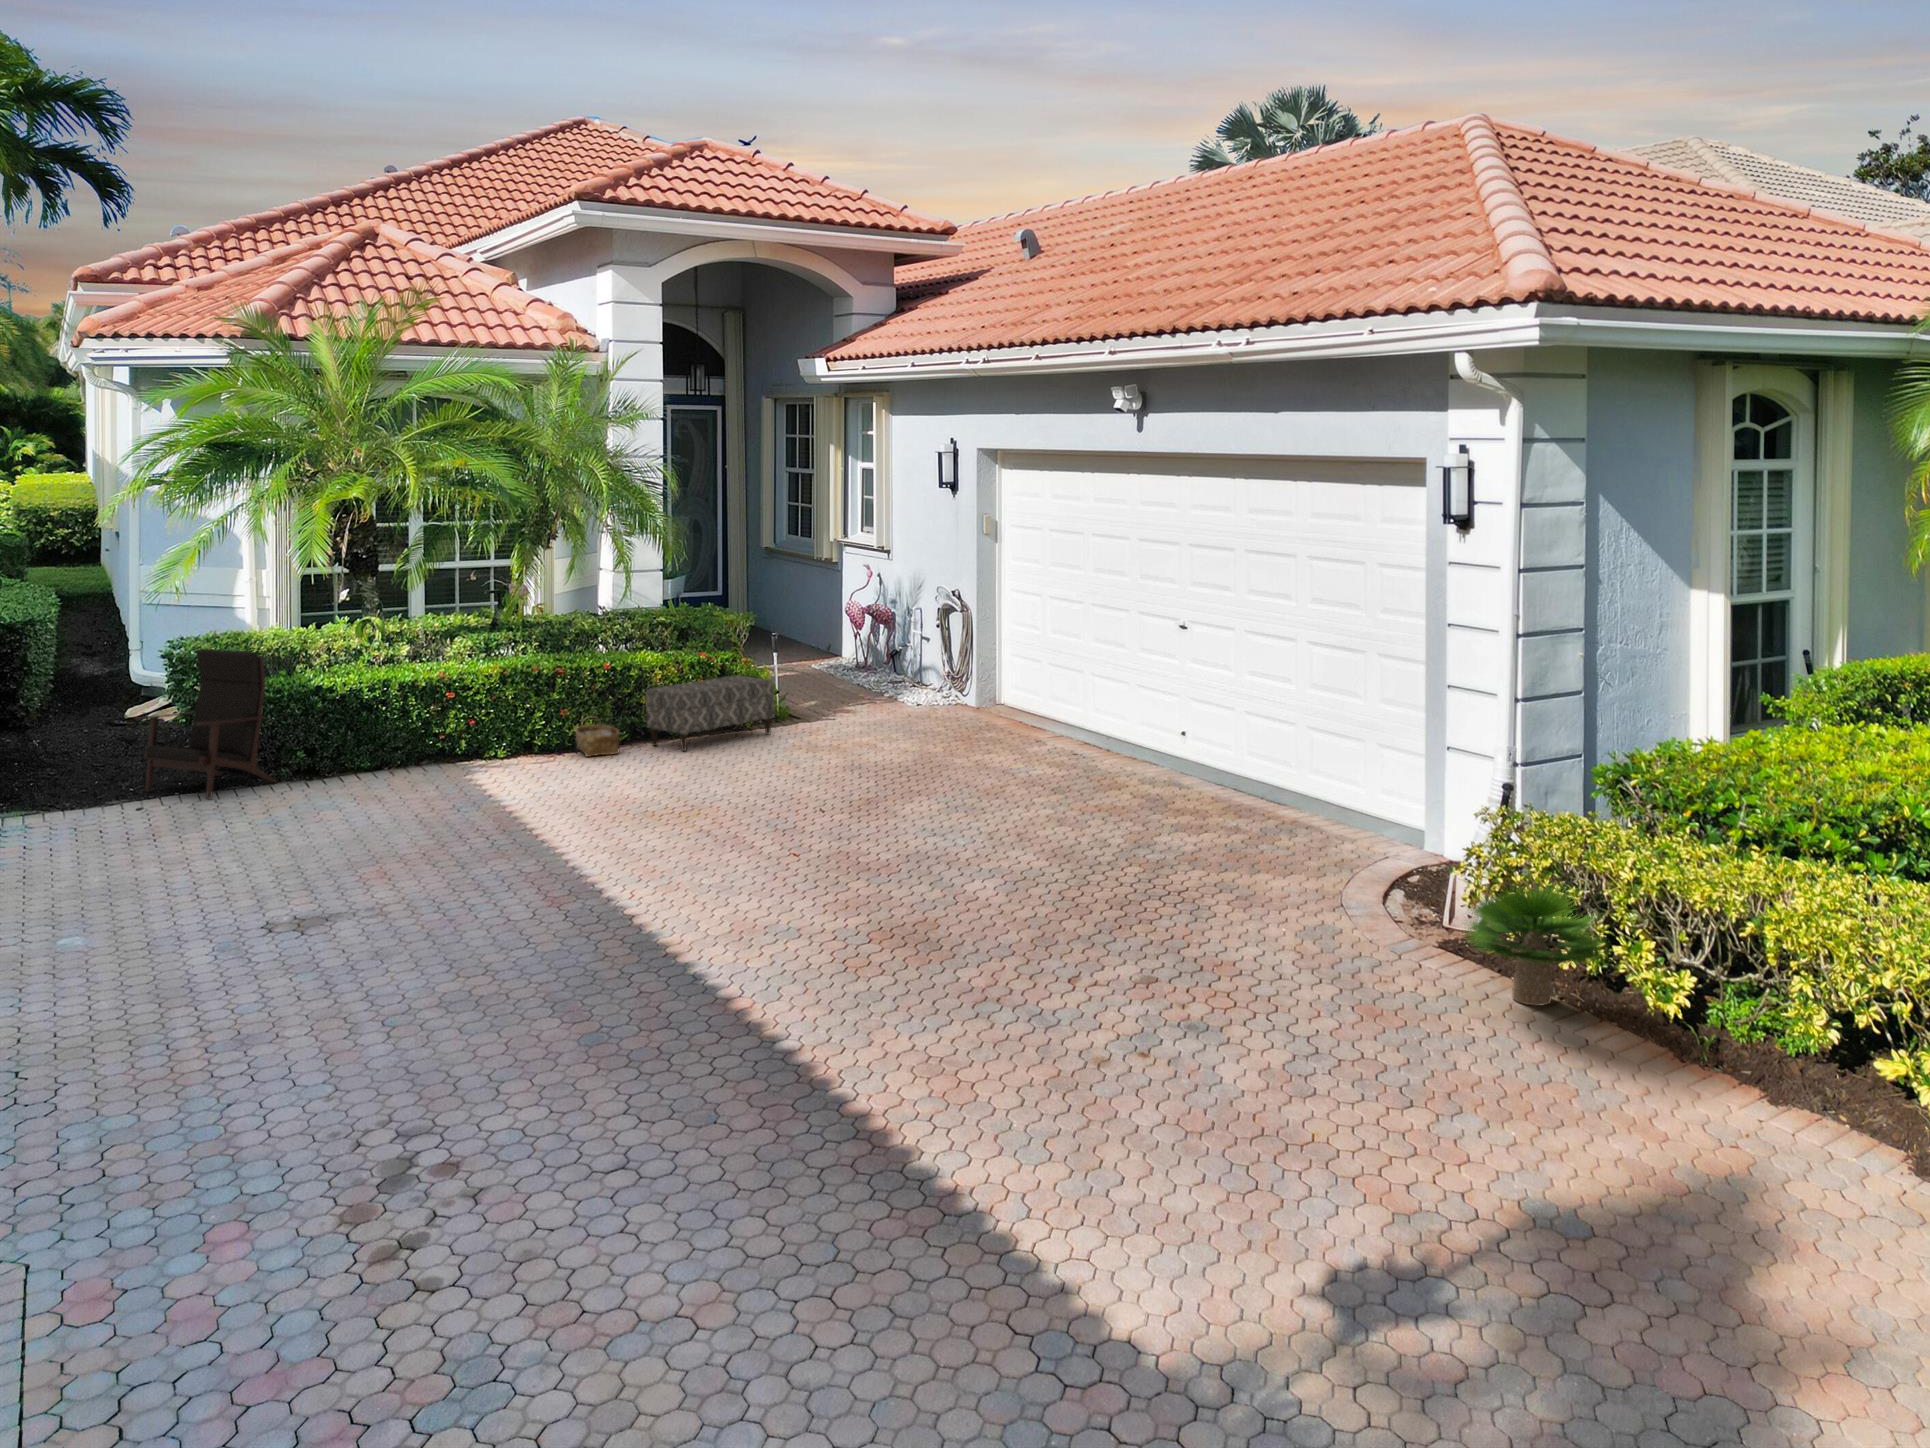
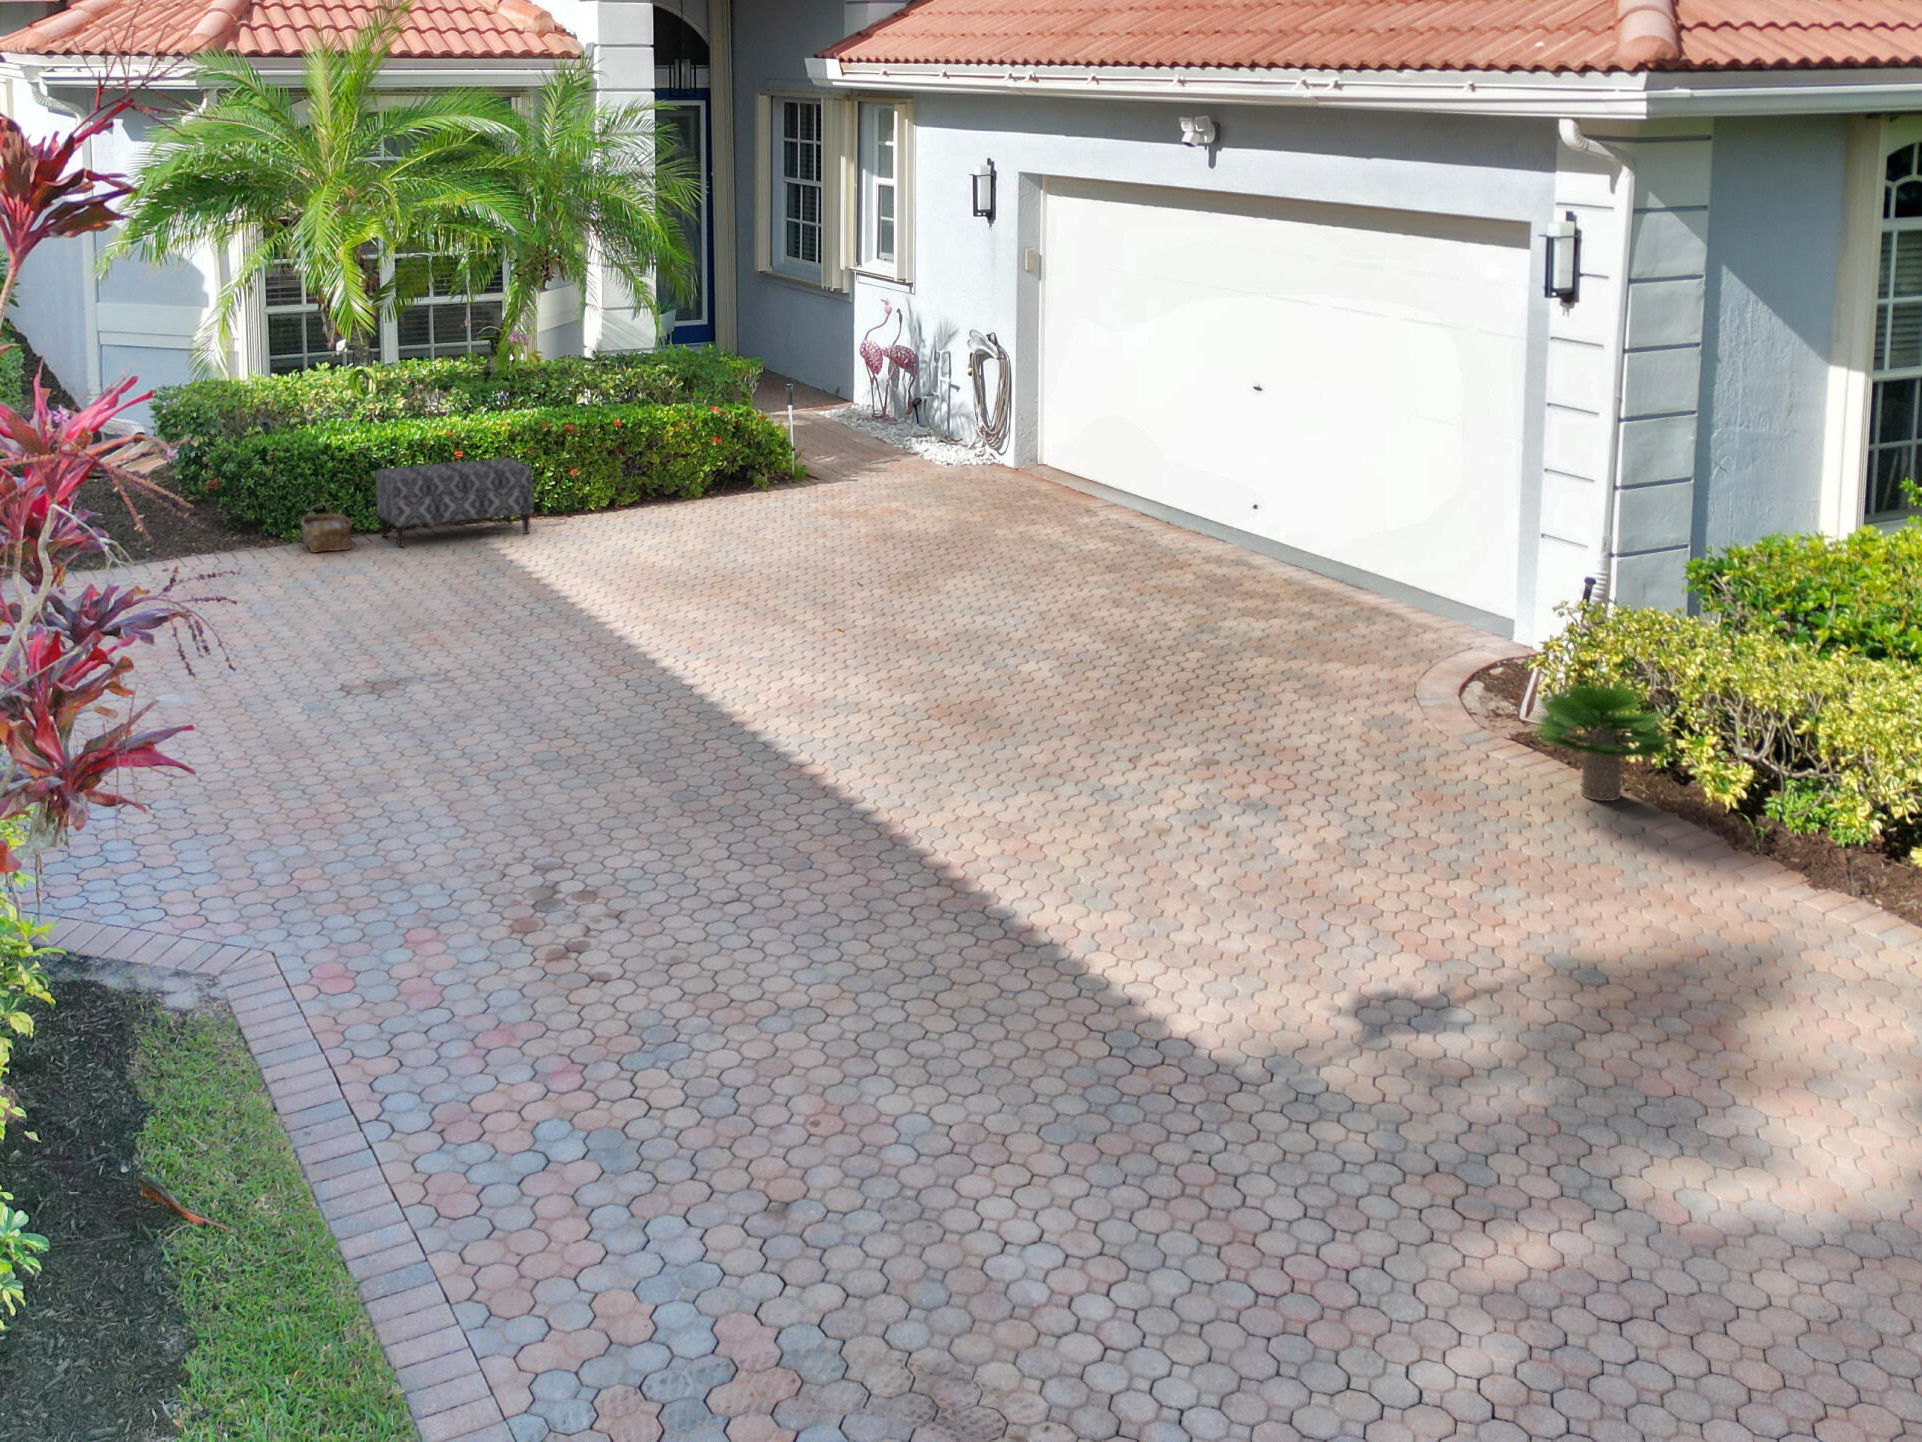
lounge chair: present [135,649,276,799] -> none [118,400,260,564]
bench: present [645,675,775,751] -> present [376,458,534,547]
woven basket: present [576,716,620,757] -> present [301,504,352,553]

